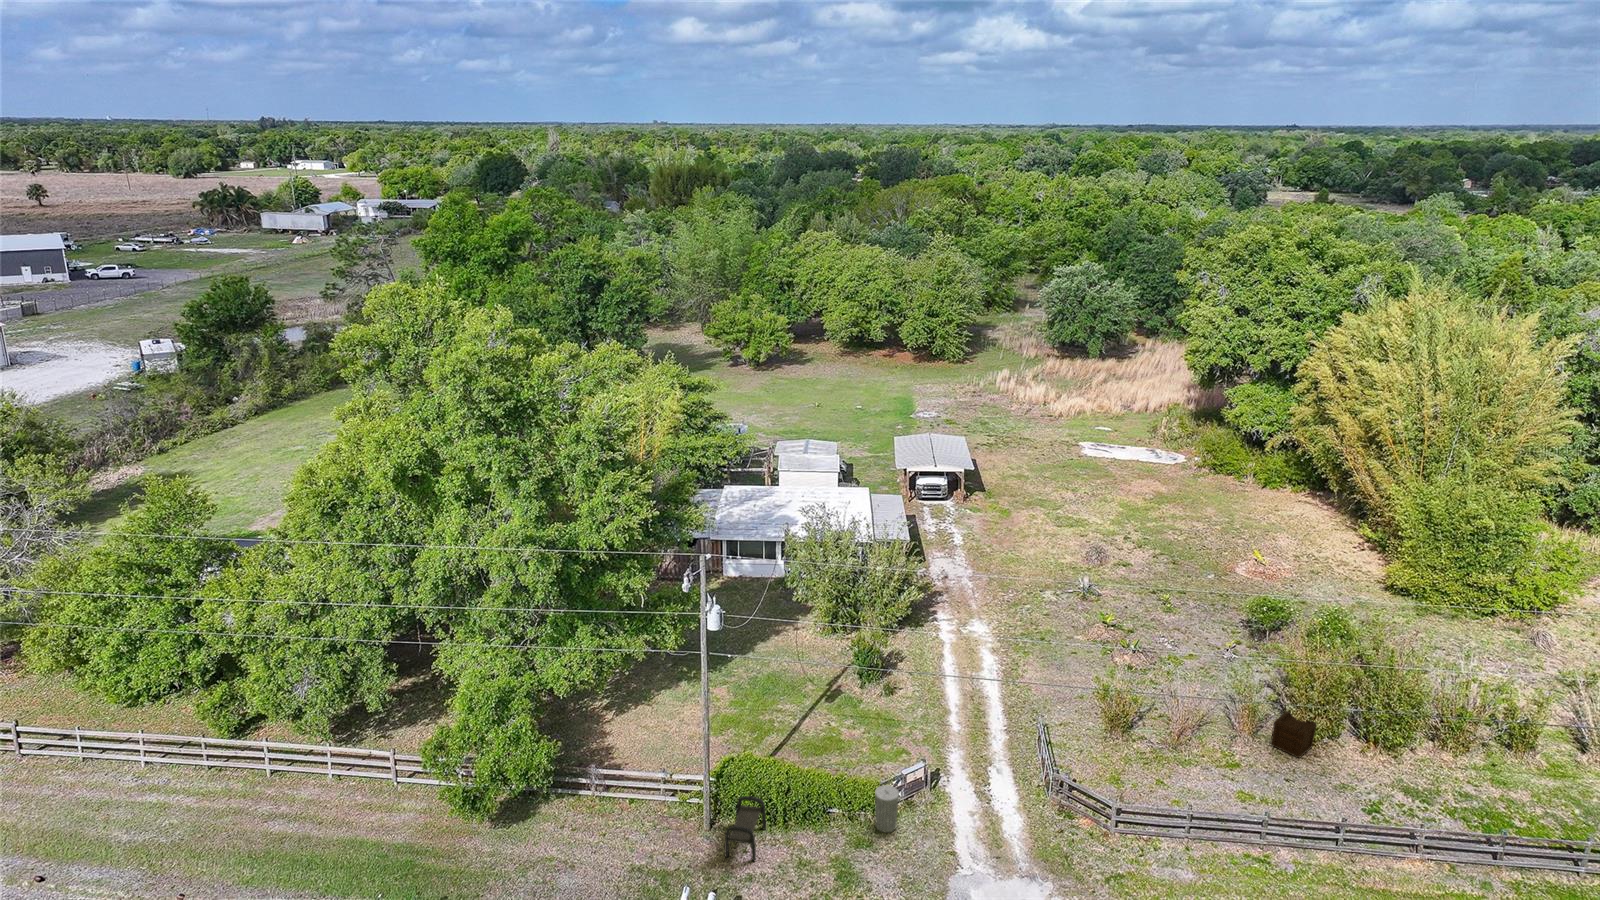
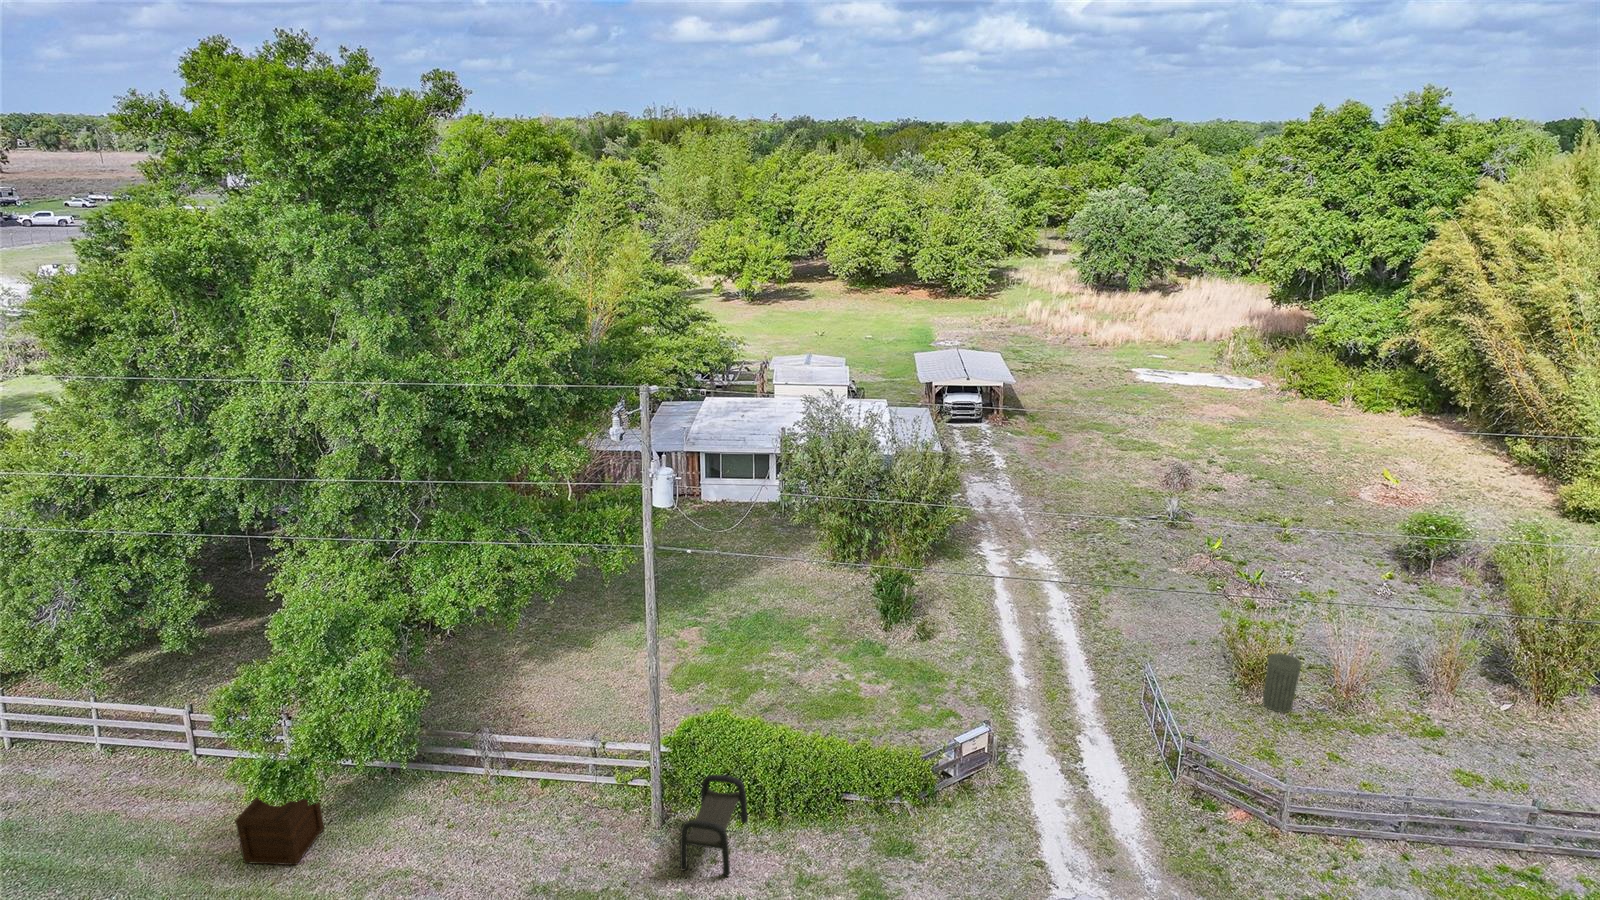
wooden crate: present [1270,711,1317,758] -> present [235,795,324,865]
trash can: present [875,785,899,832] -> present [1263,653,1302,712]

